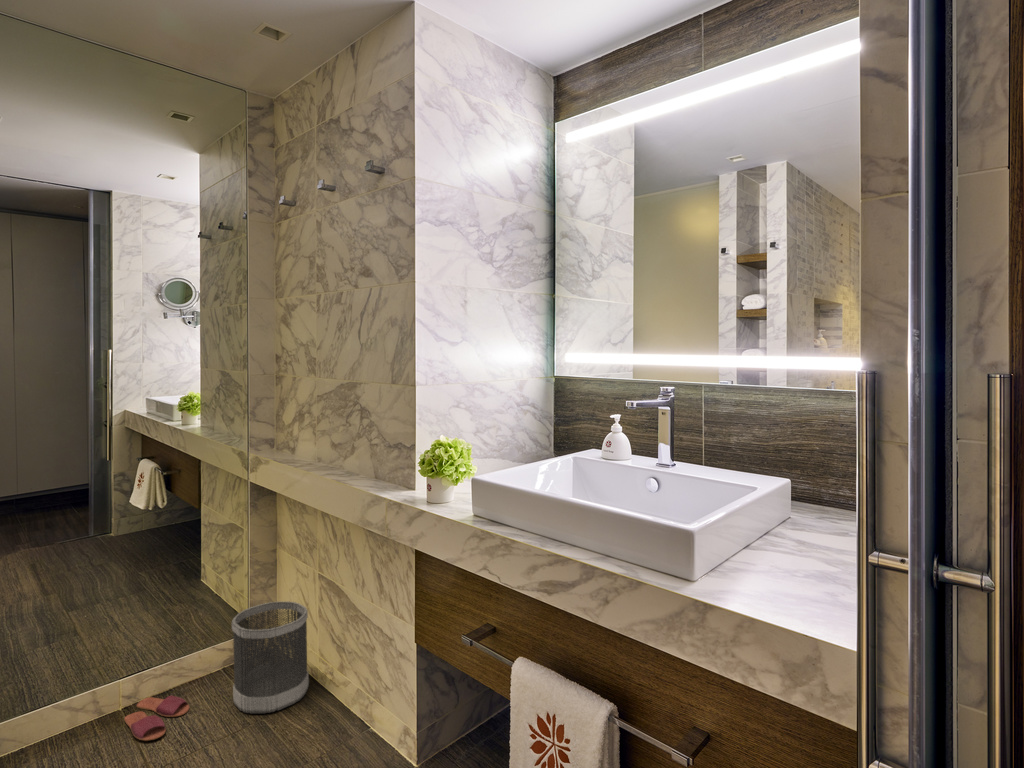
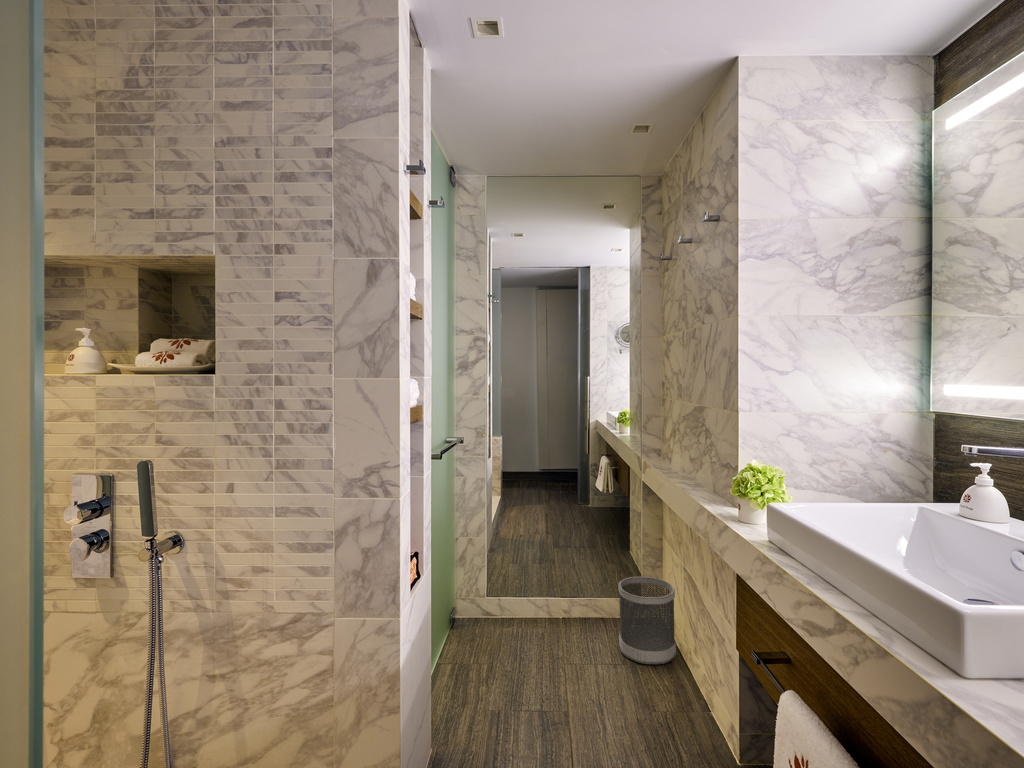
slippers: present [125,696,189,741] -> none [555,619,592,648]

